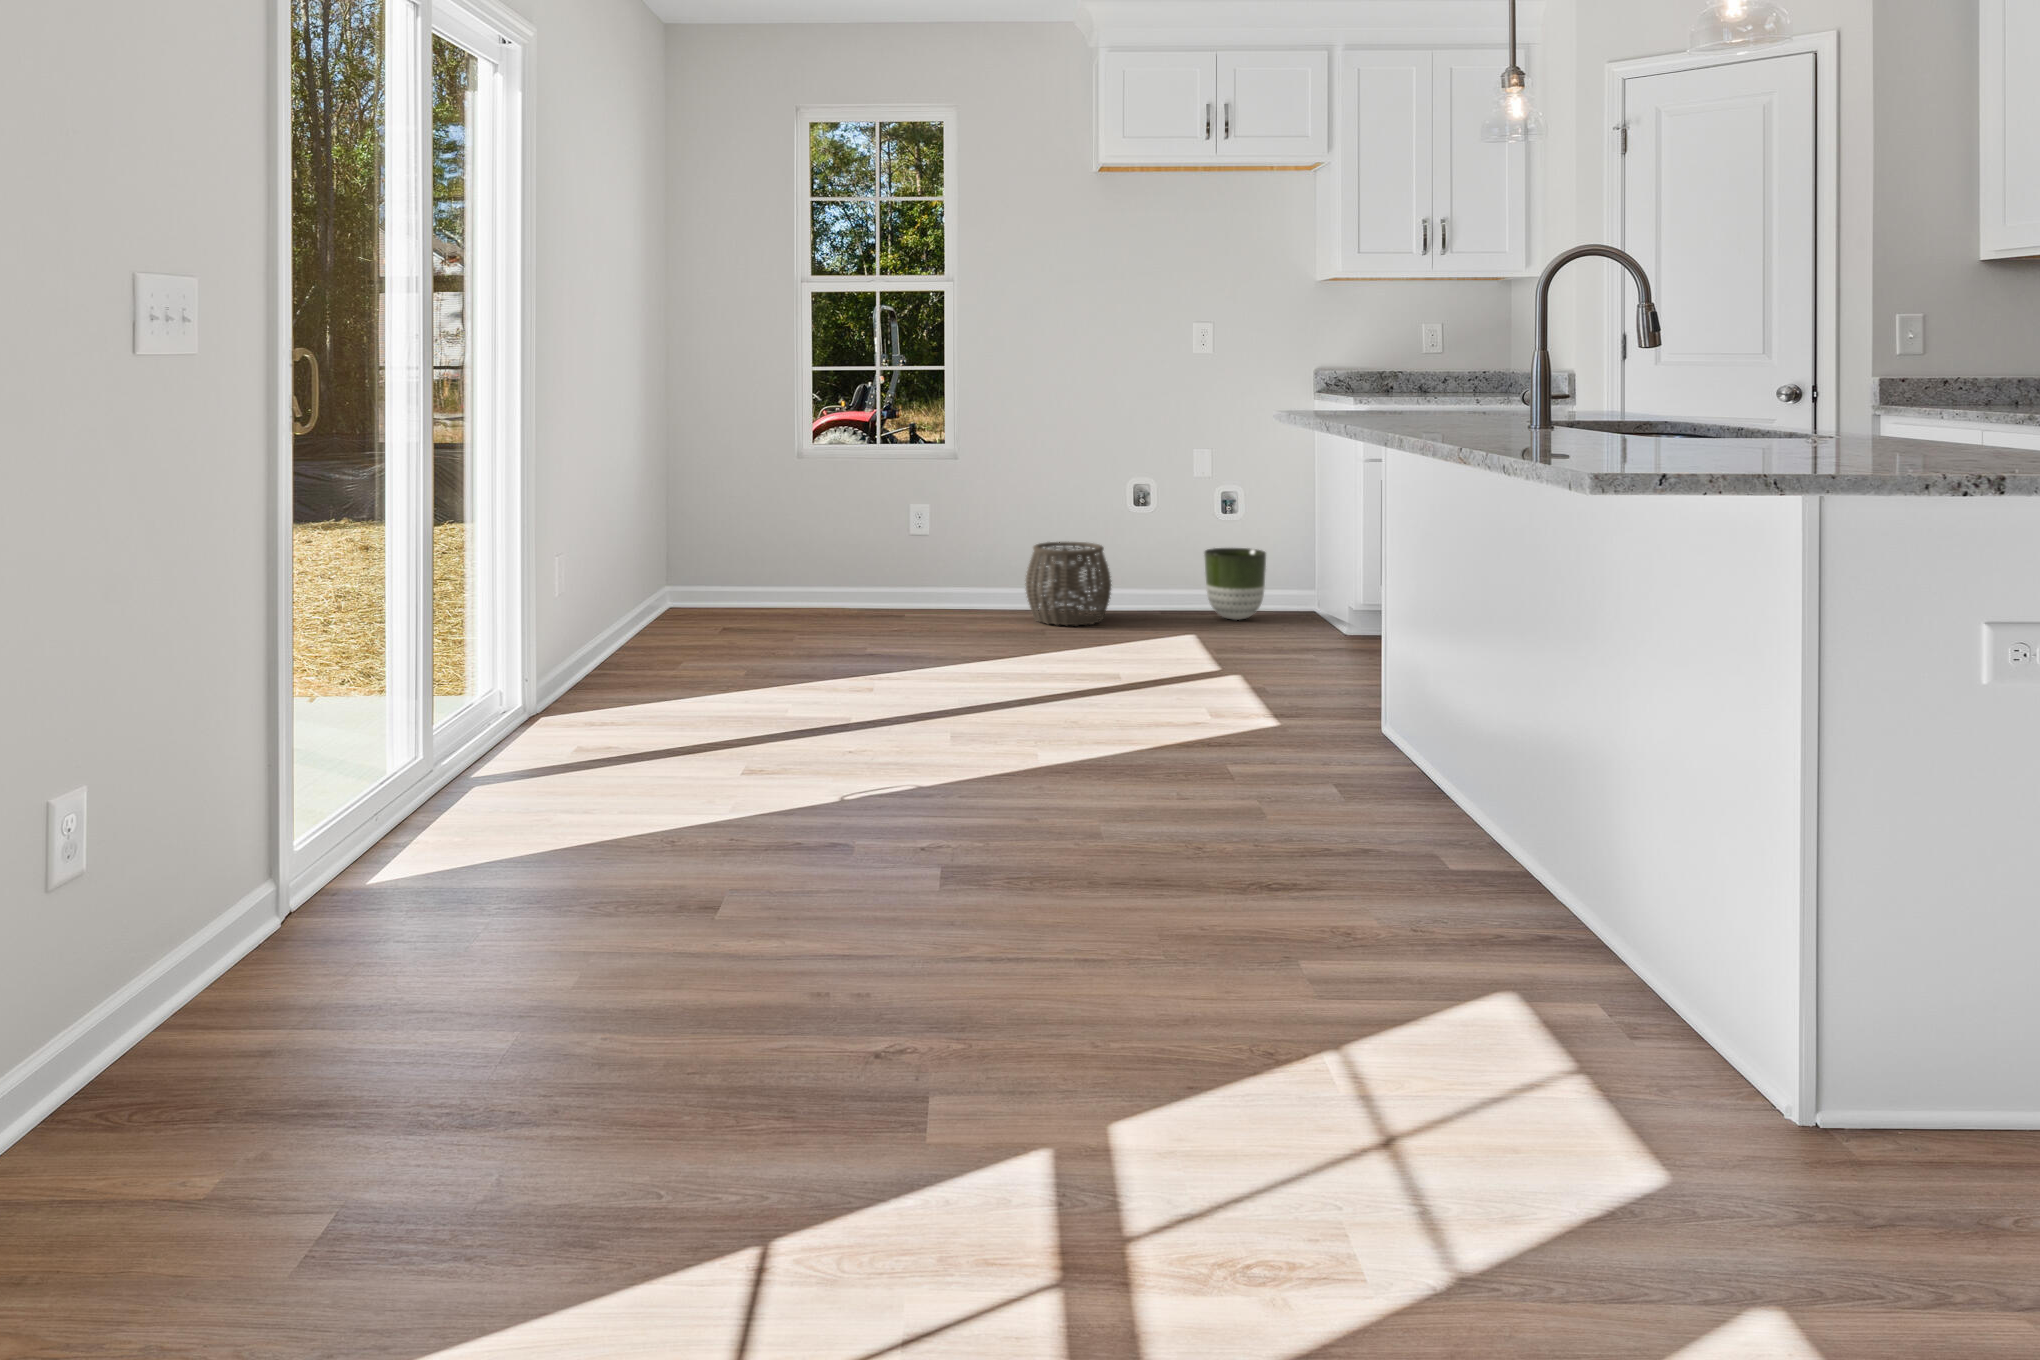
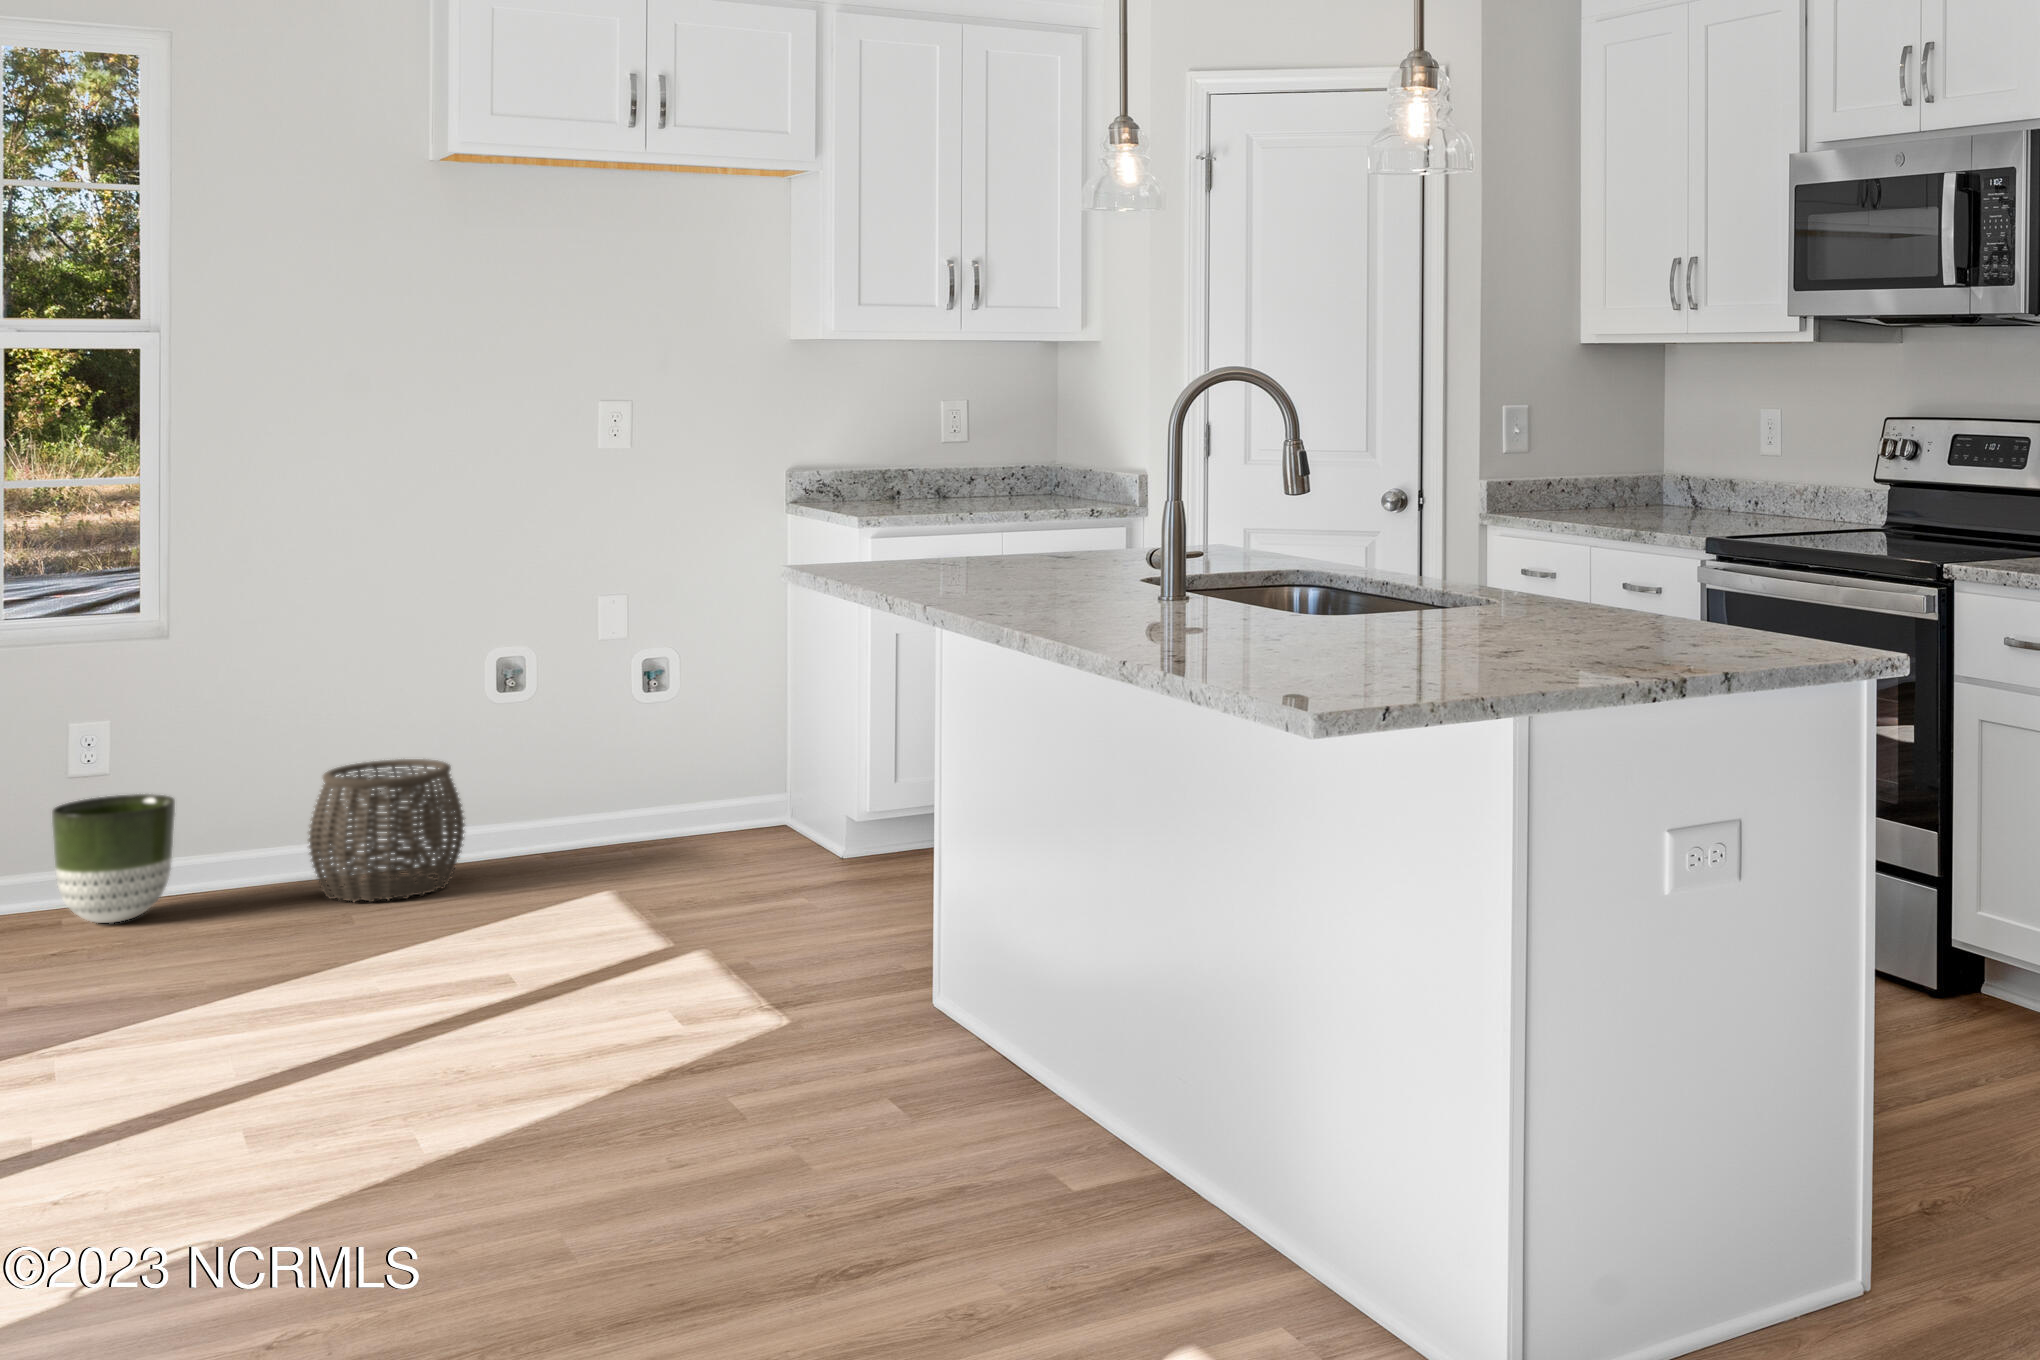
planter: present [1204,548,1266,620] -> present [52,794,175,923]

